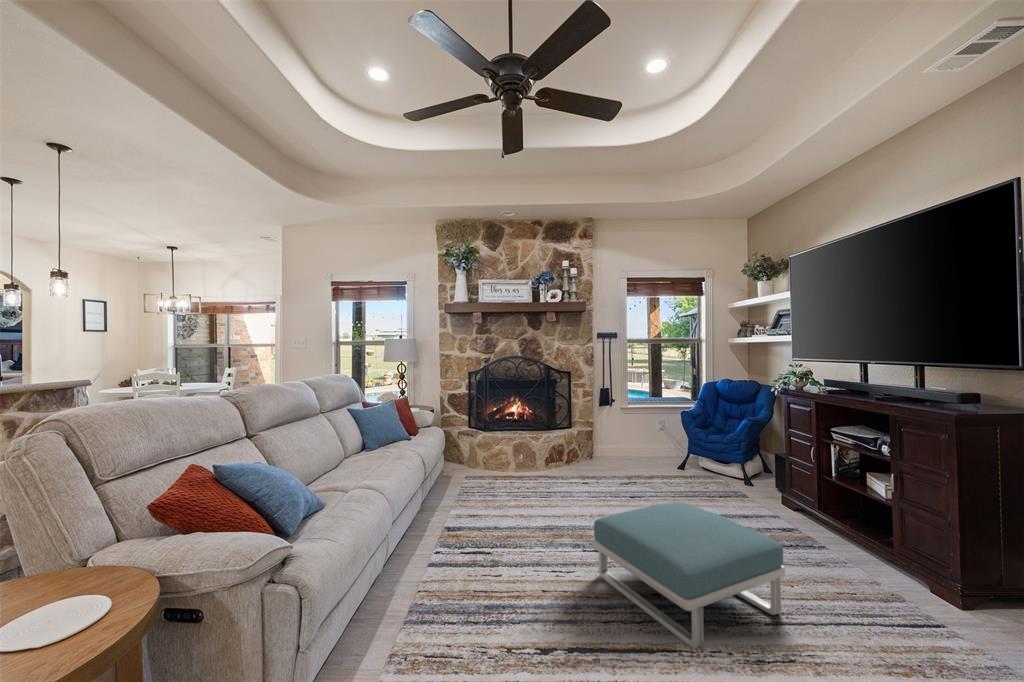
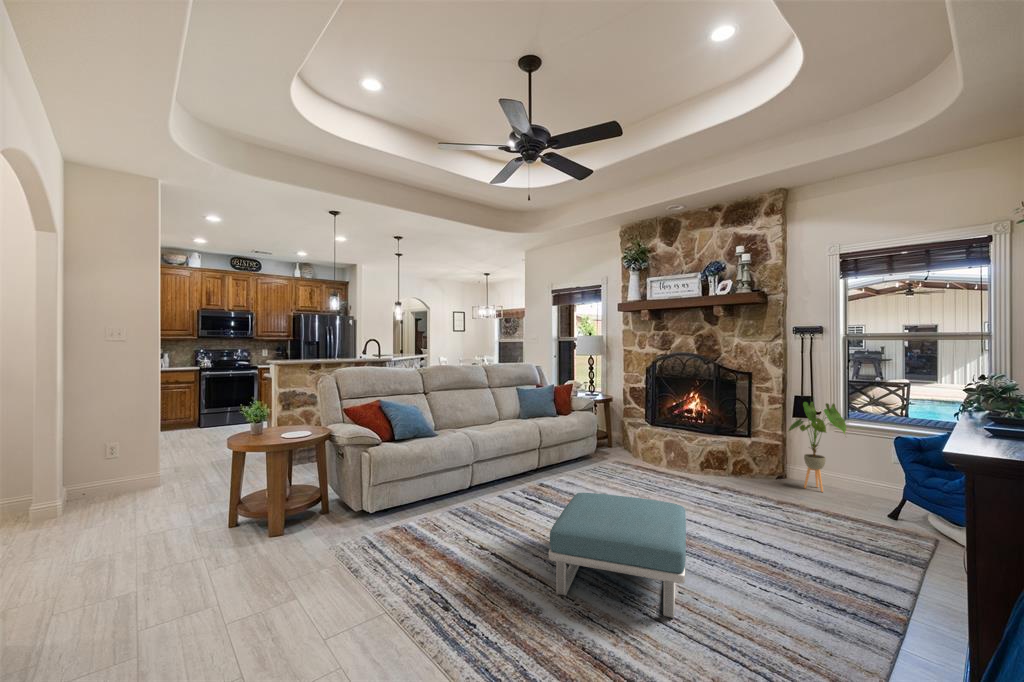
house plant: none [610,393,653,465] -> present [789,402,846,492]

